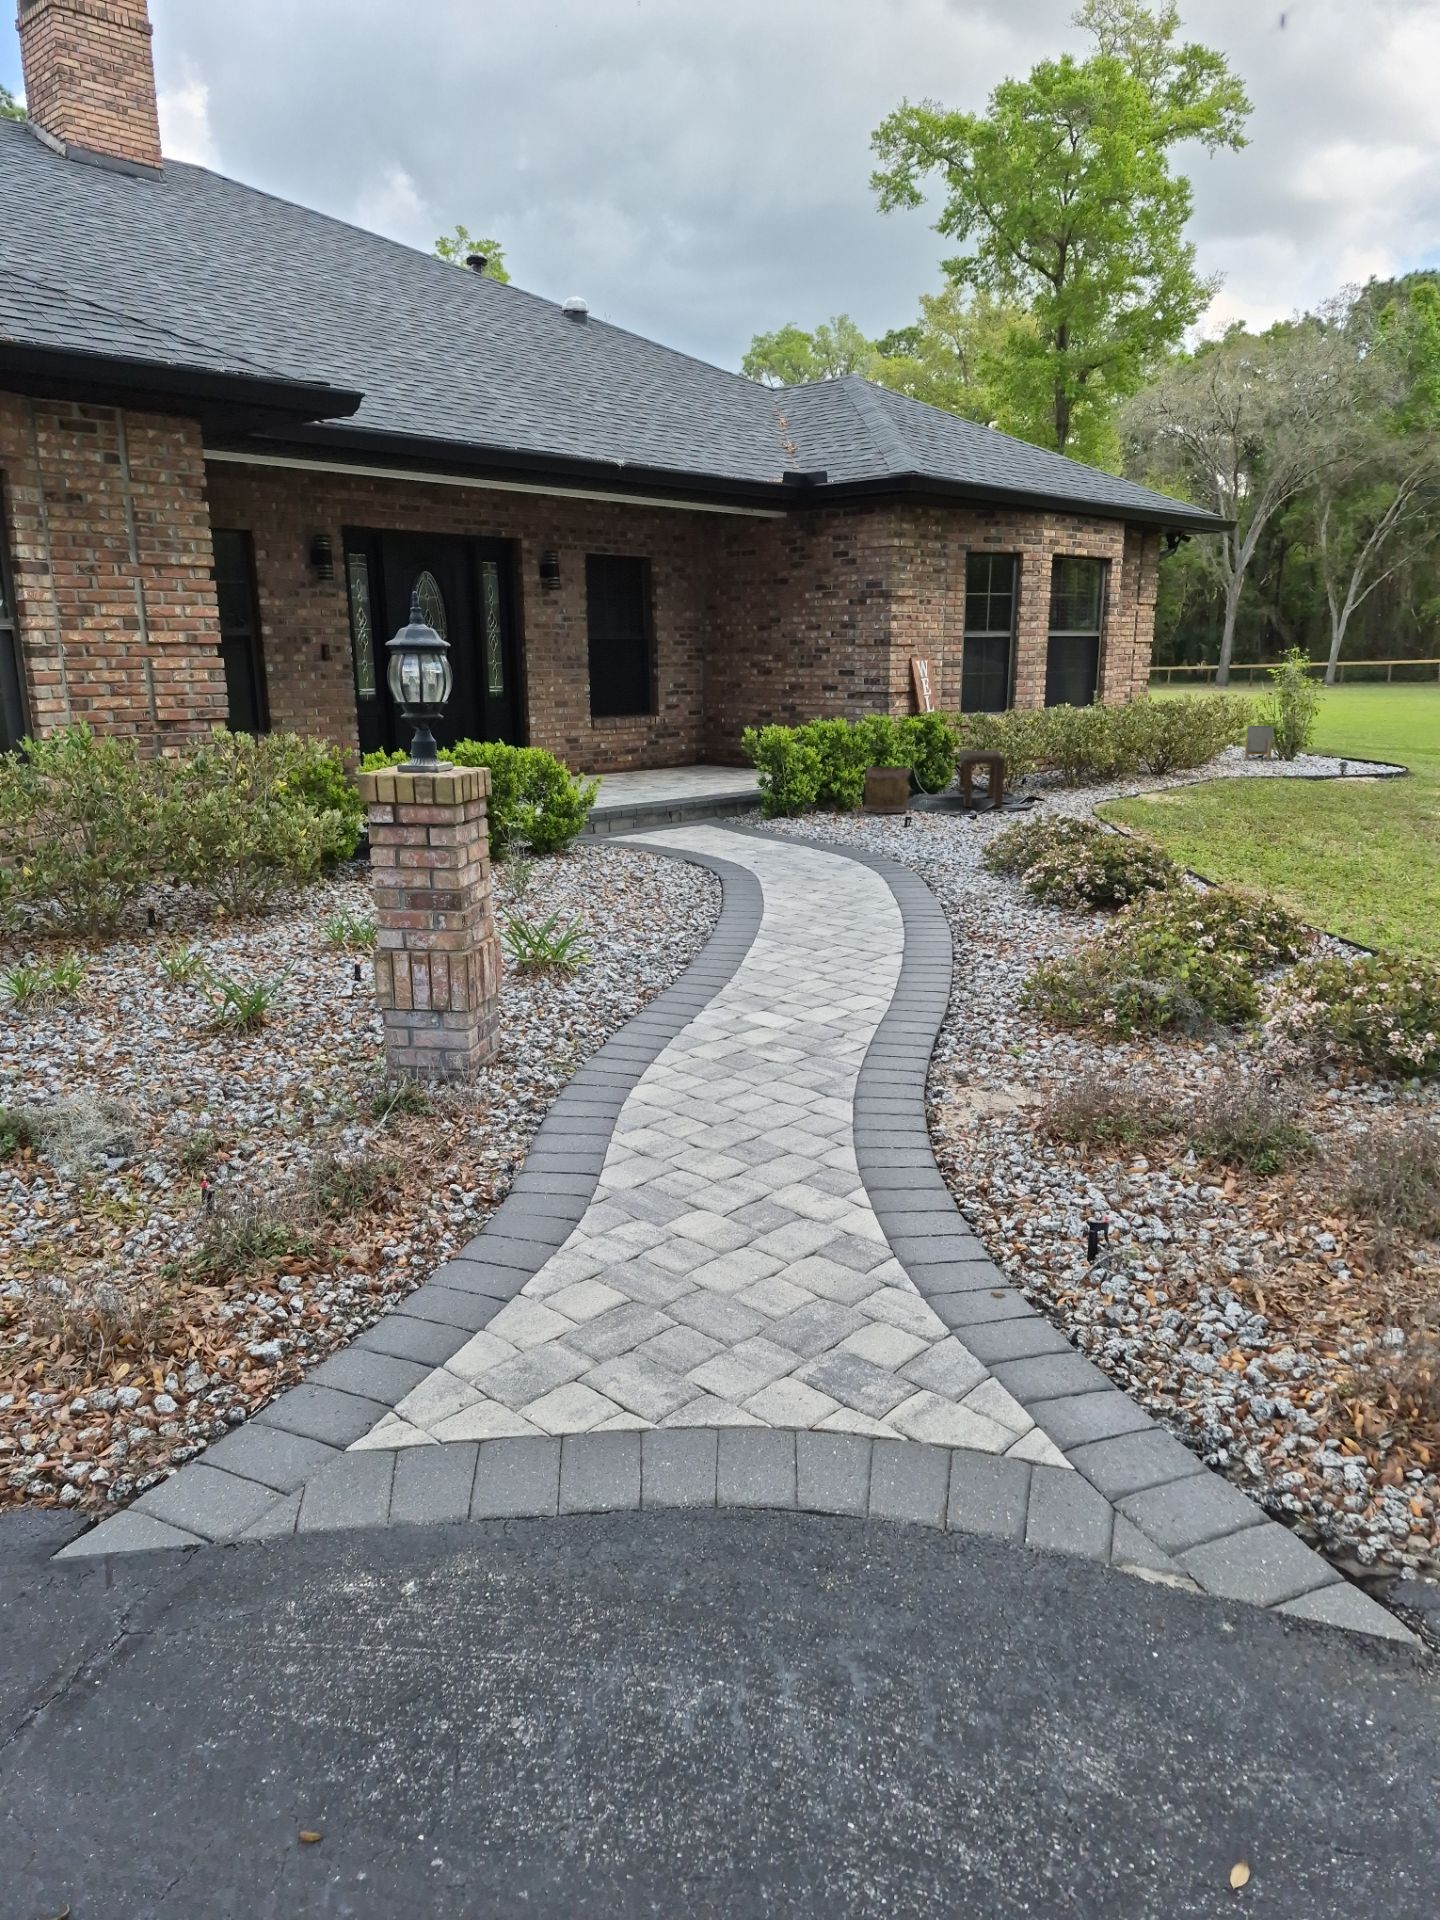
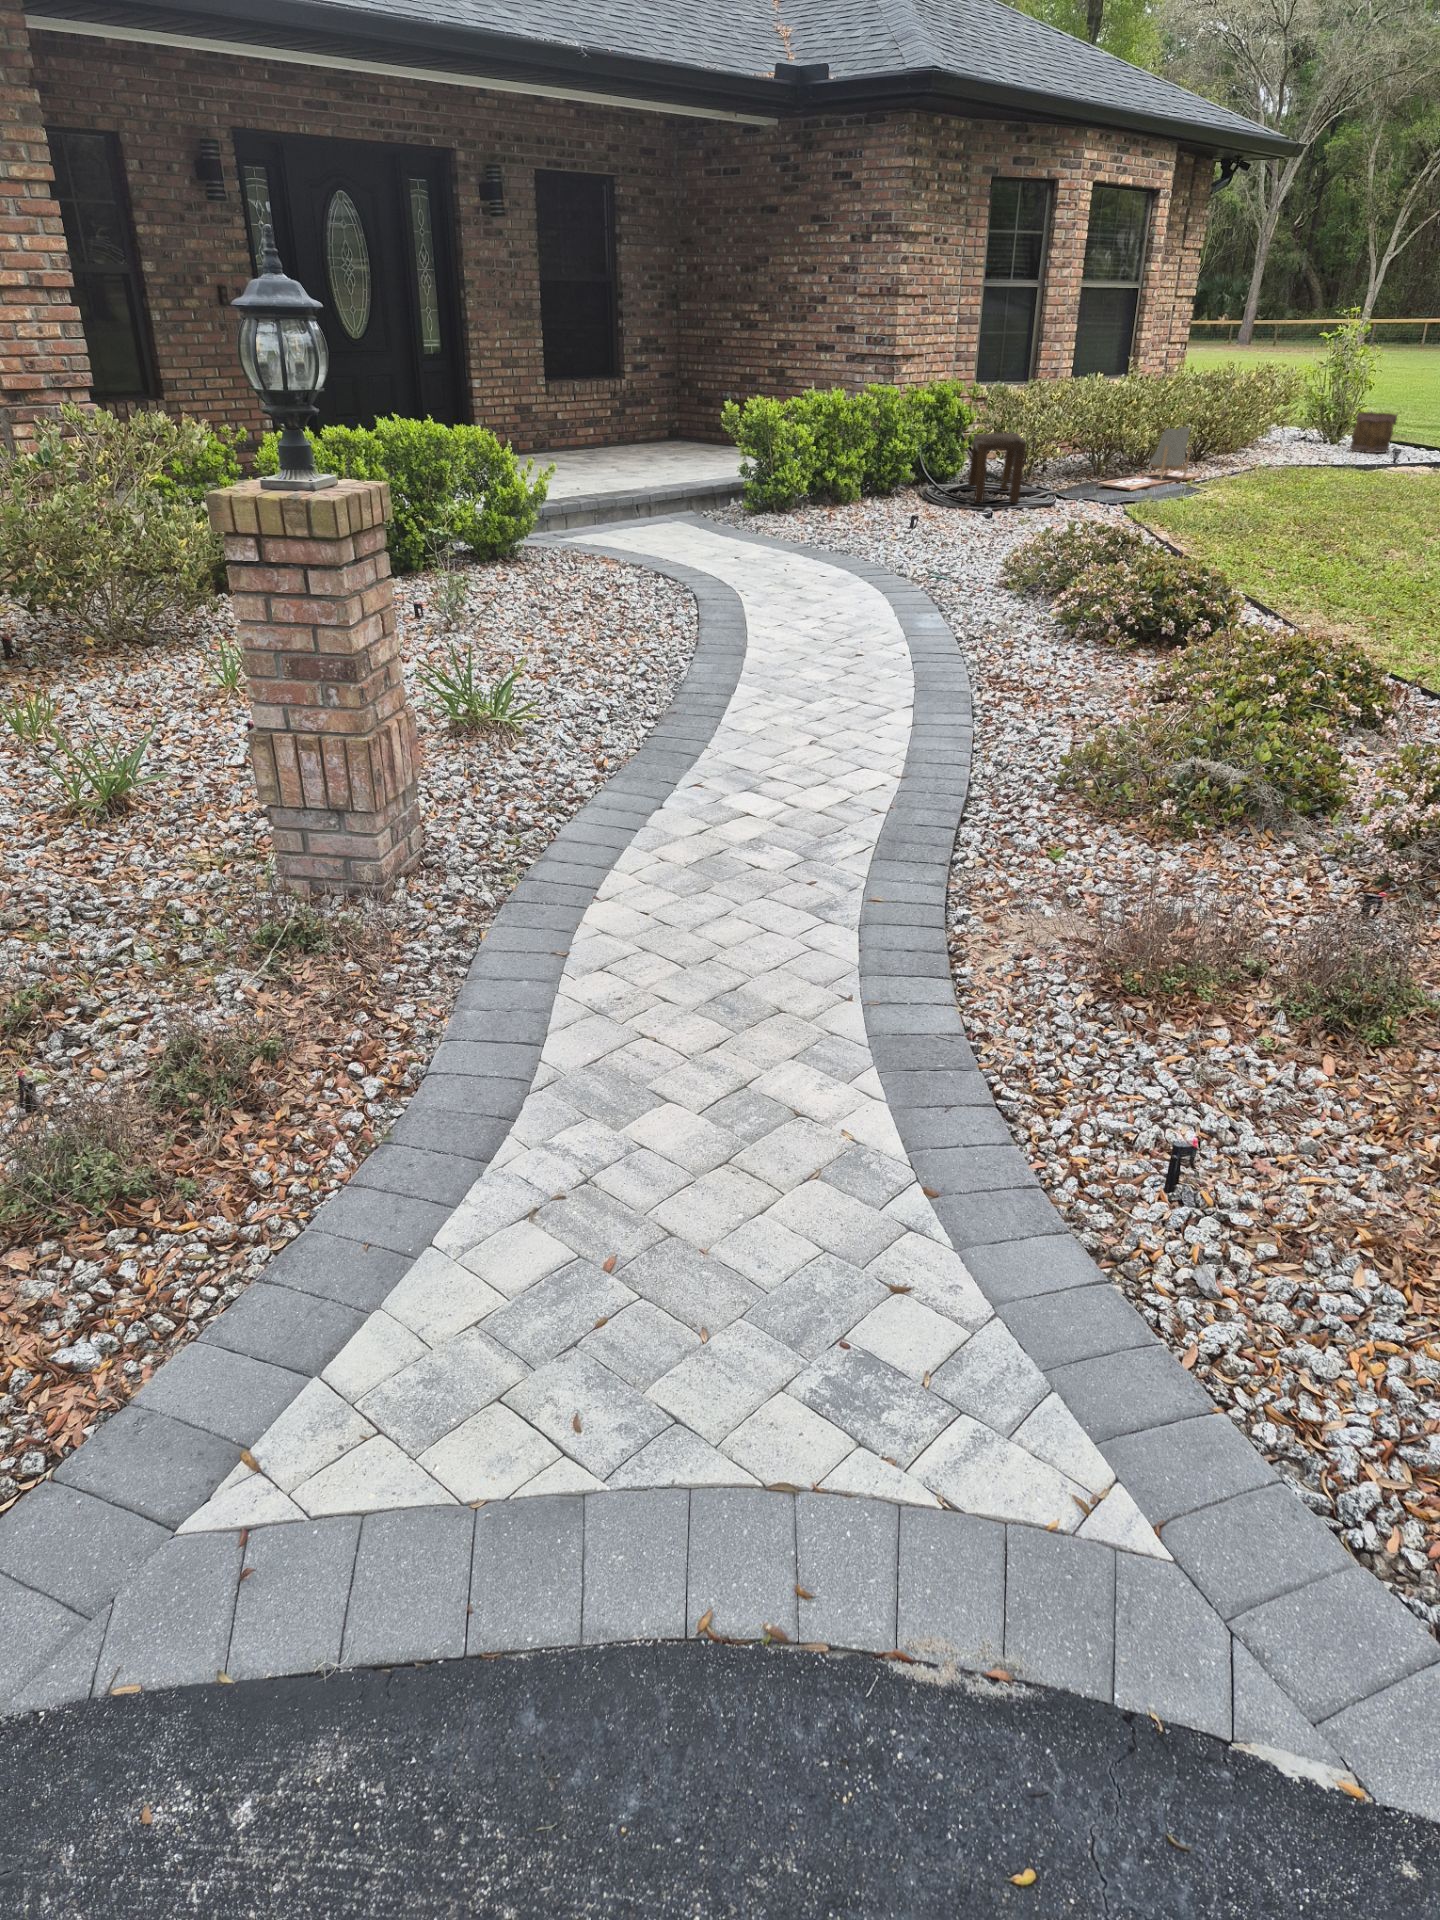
planter: present [1244,726,1274,761] -> present [1142,427,1191,479]
bucket: present [865,766,911,813] -> present [1350,411,1397,453]

